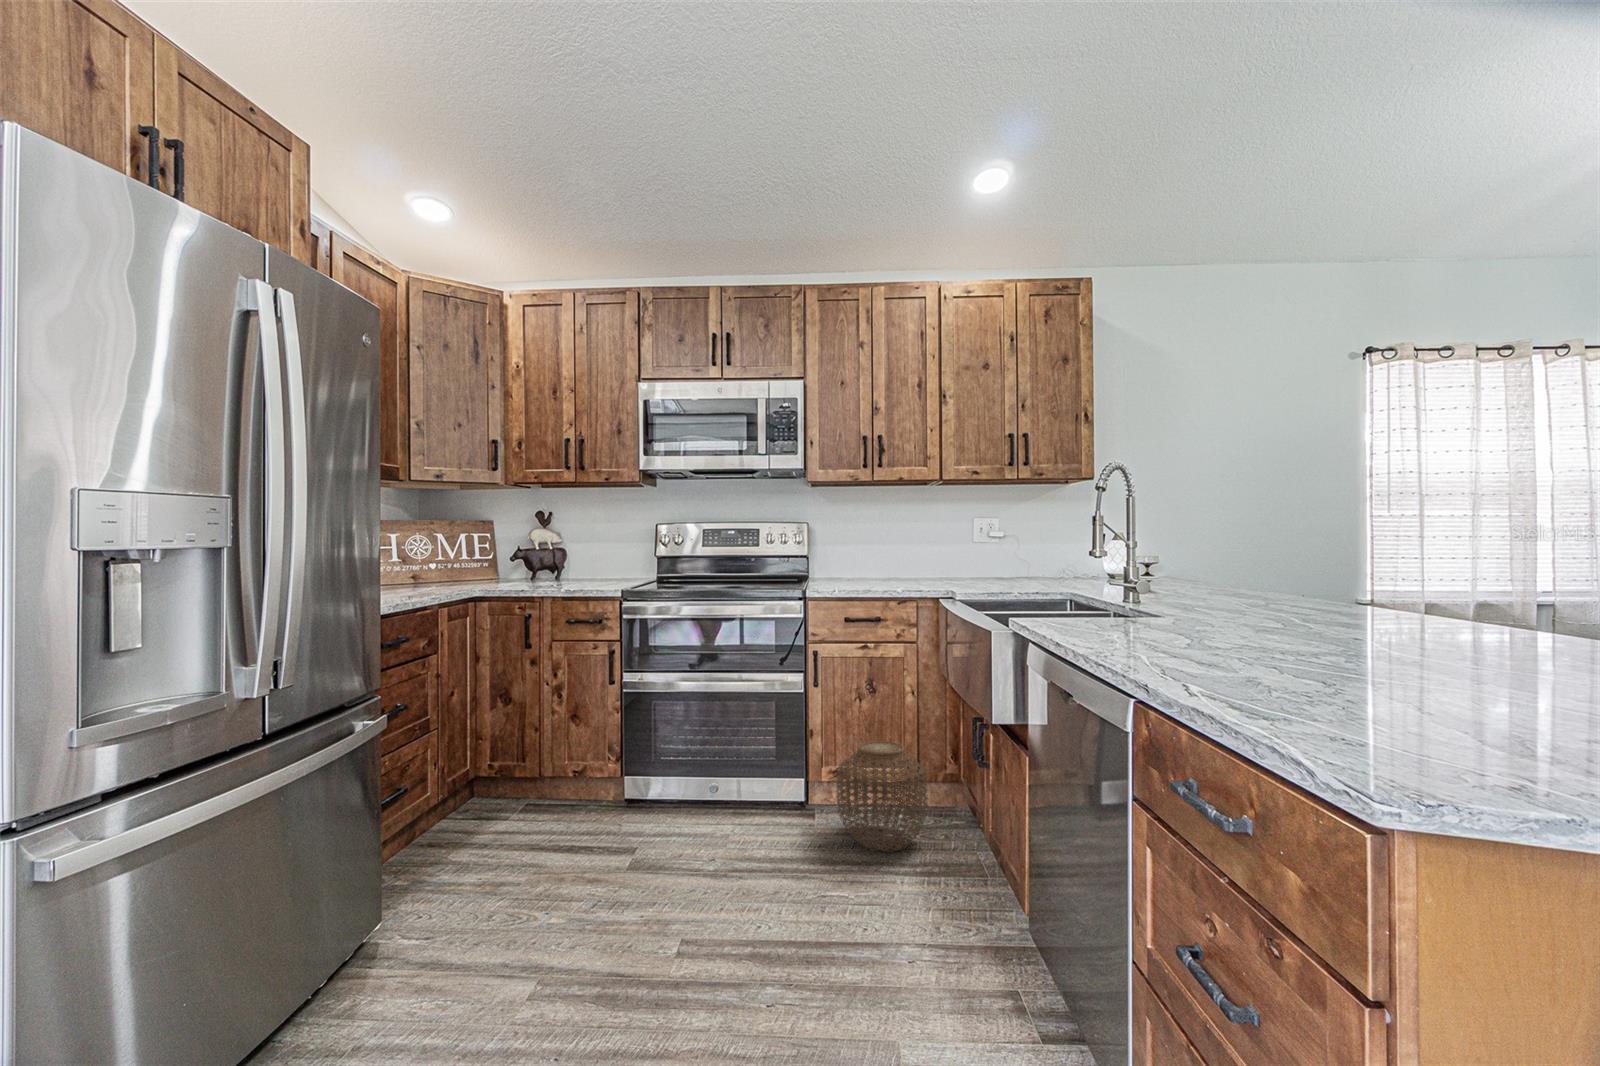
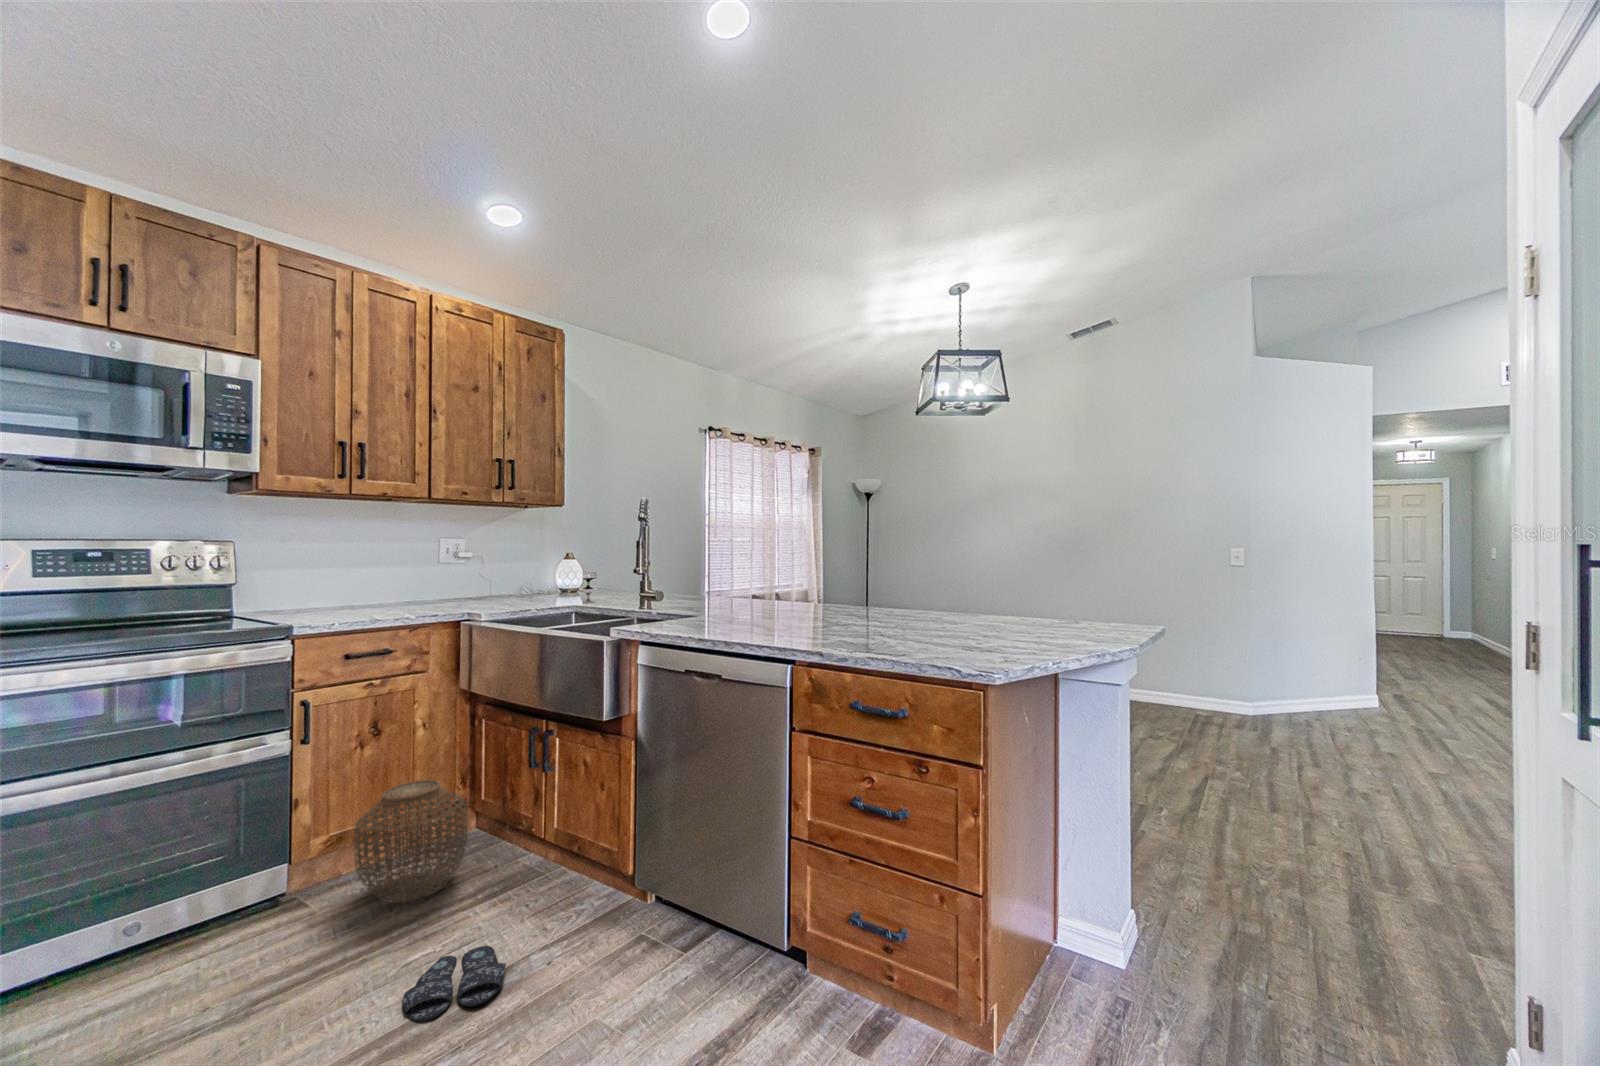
slippers: none [788,902,884,957] -> present [403,946,506,1022]

